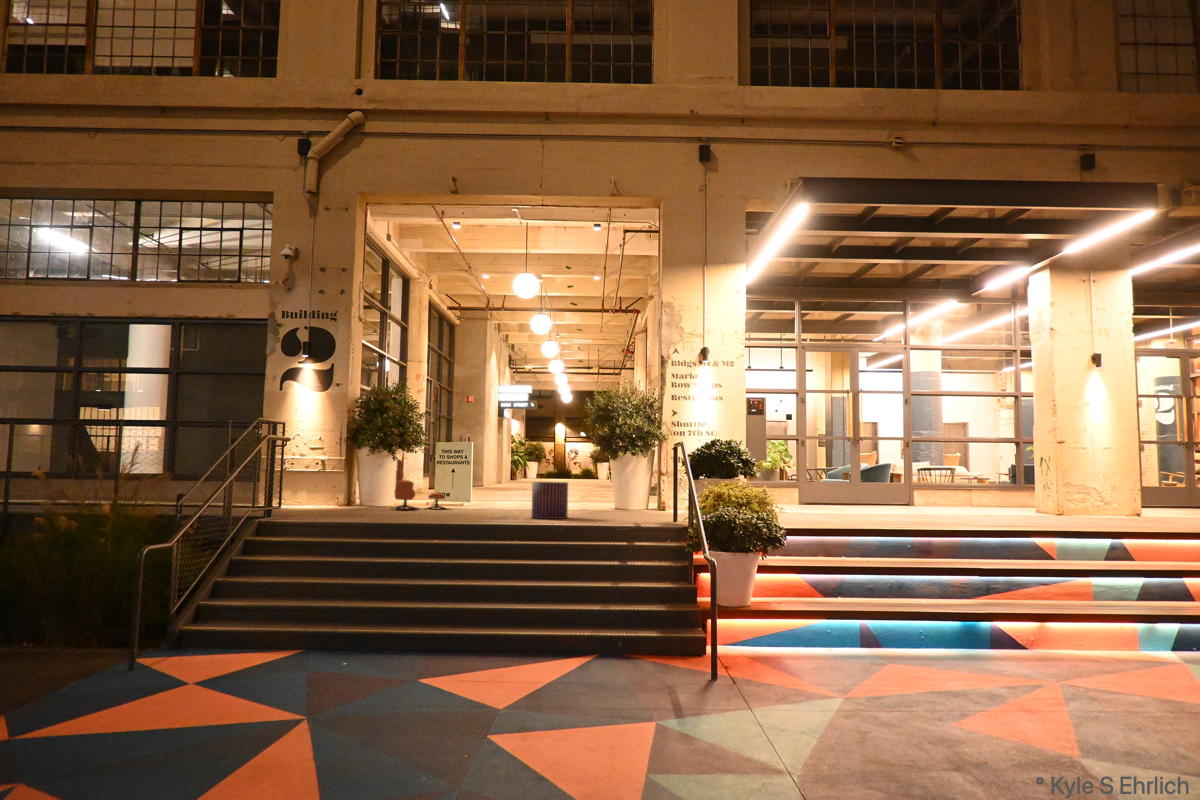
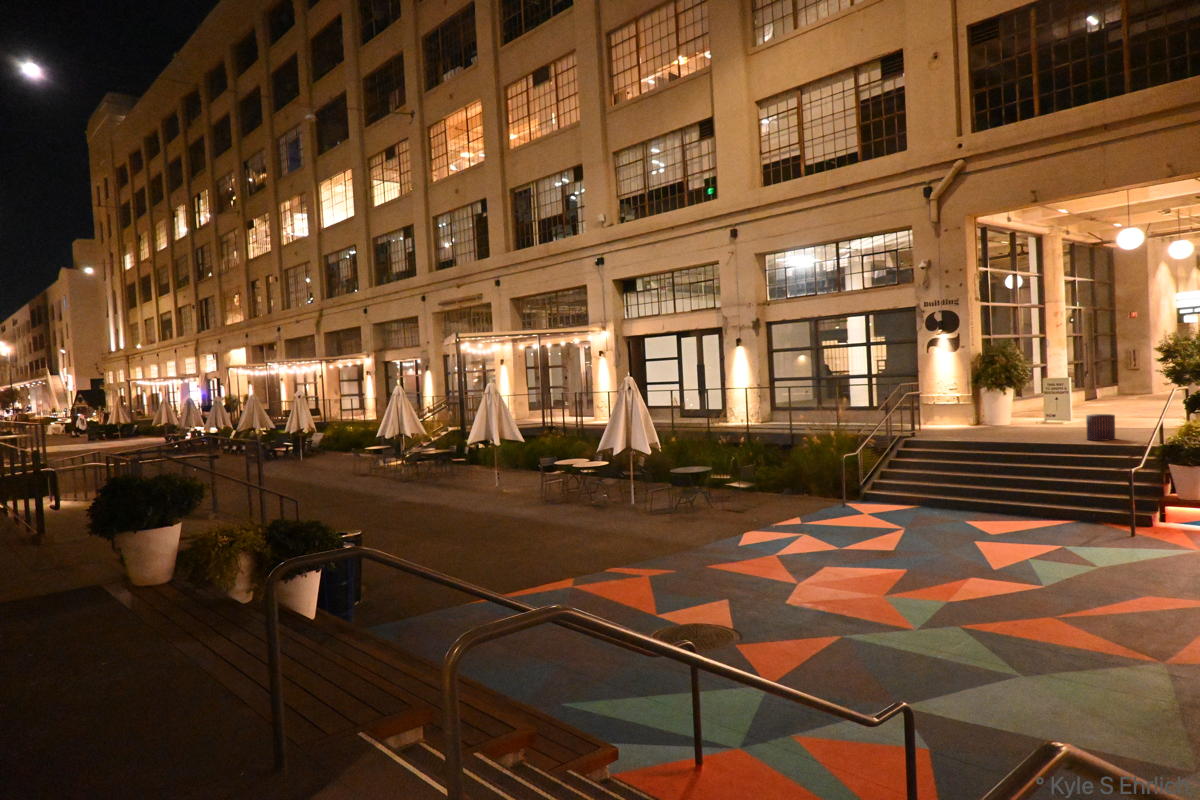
lounge chair: present [394,459,446,509] -> none [1007,393,1051,427]

